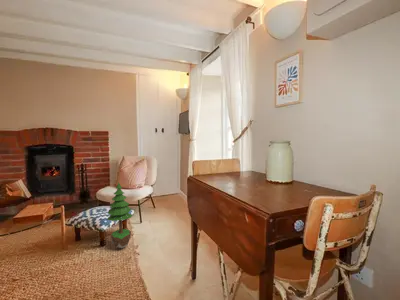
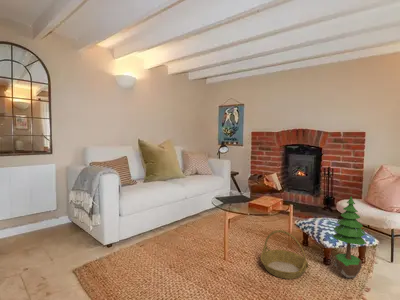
basket: none [36,232,91,283] -> present [260,230,308,279]

